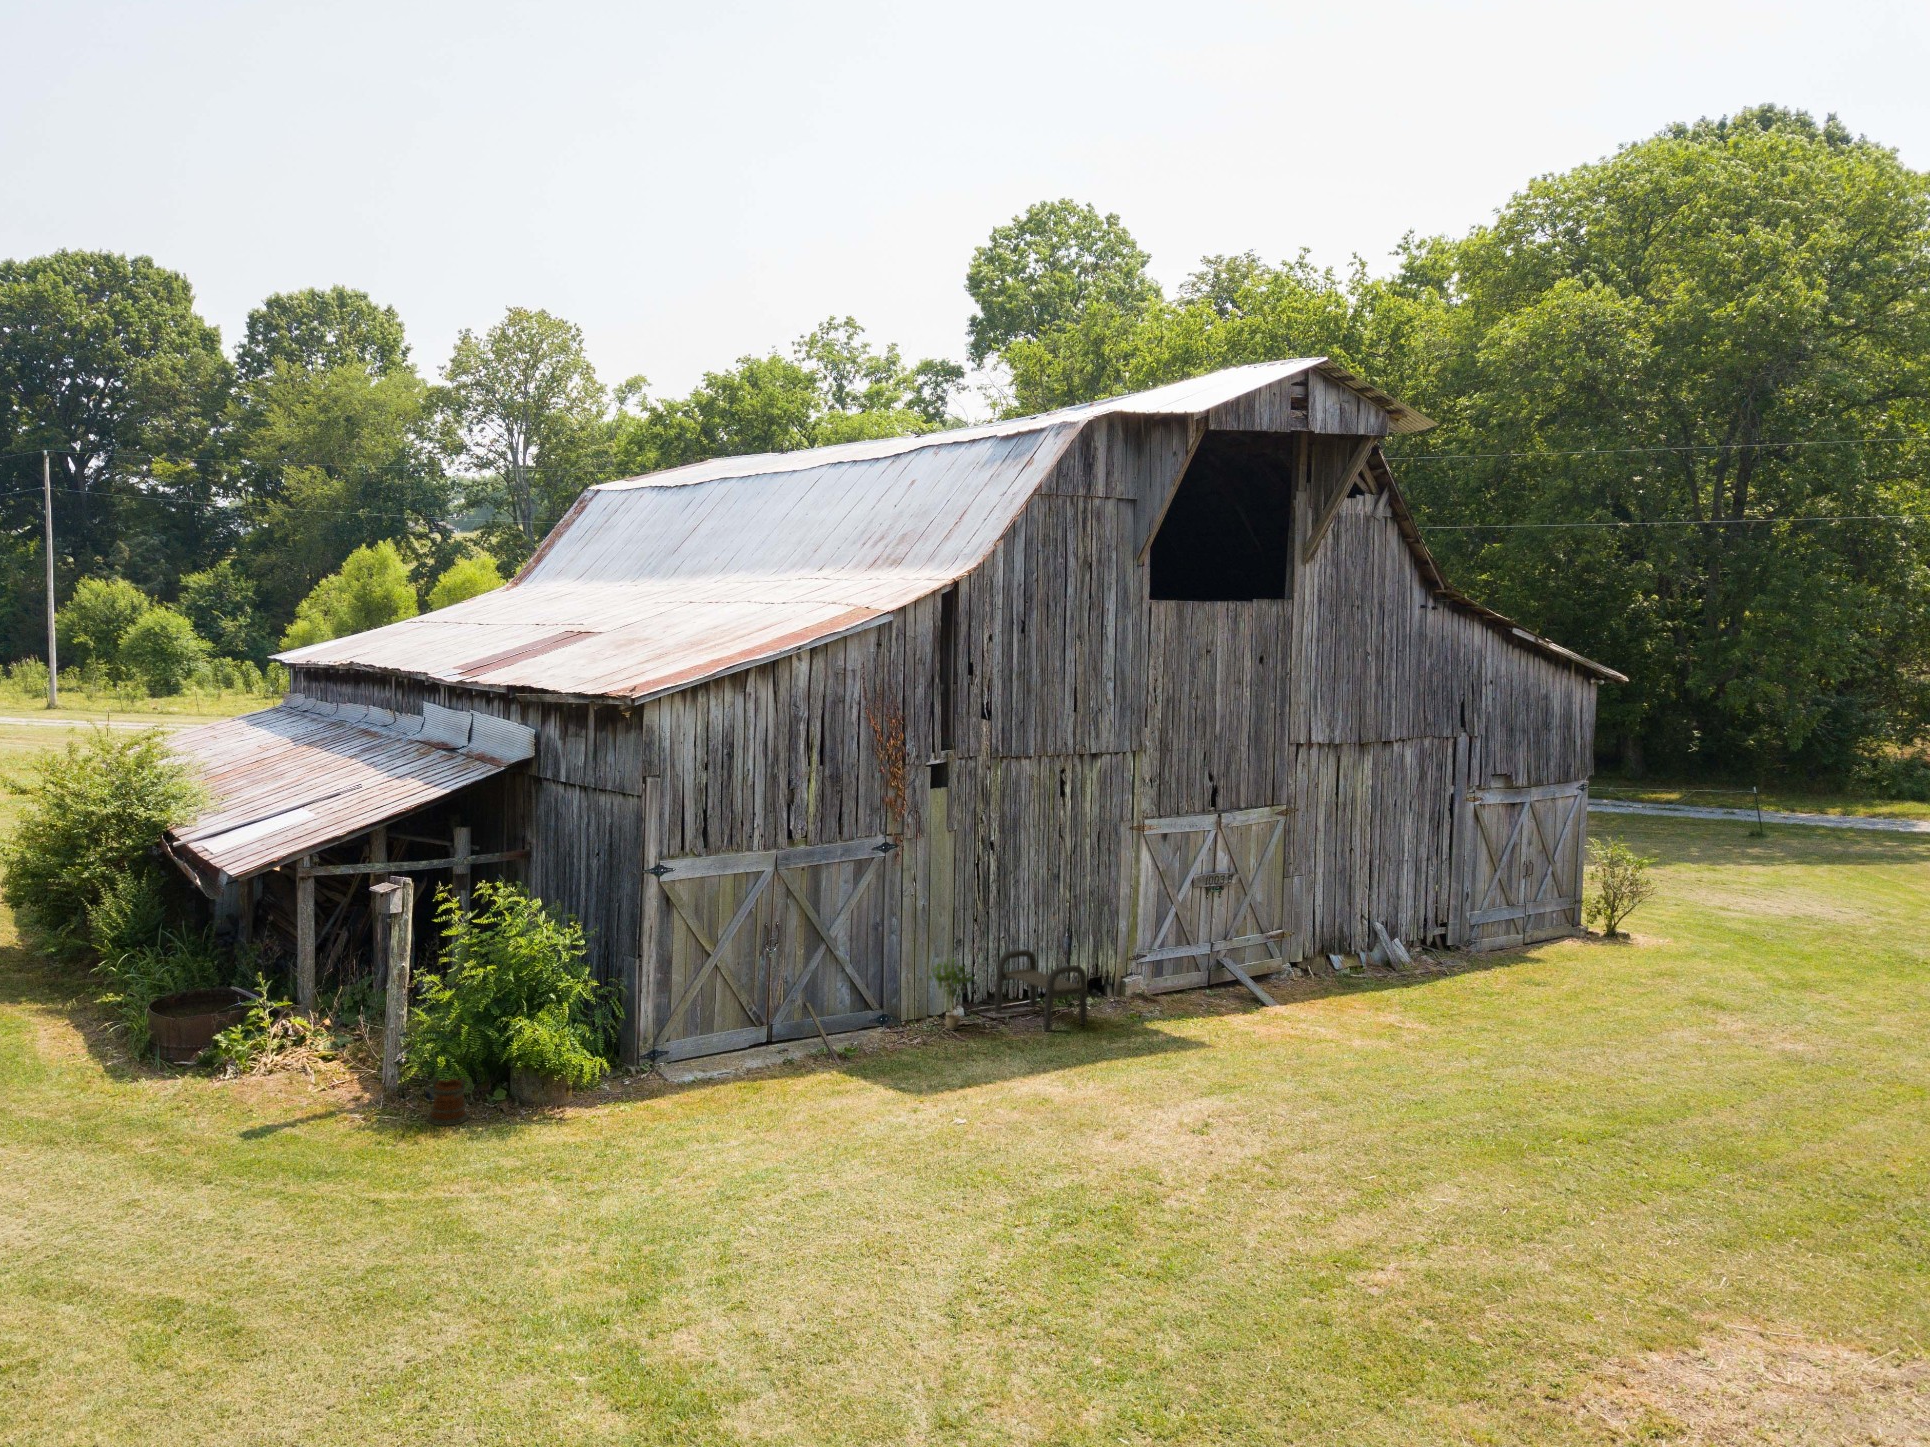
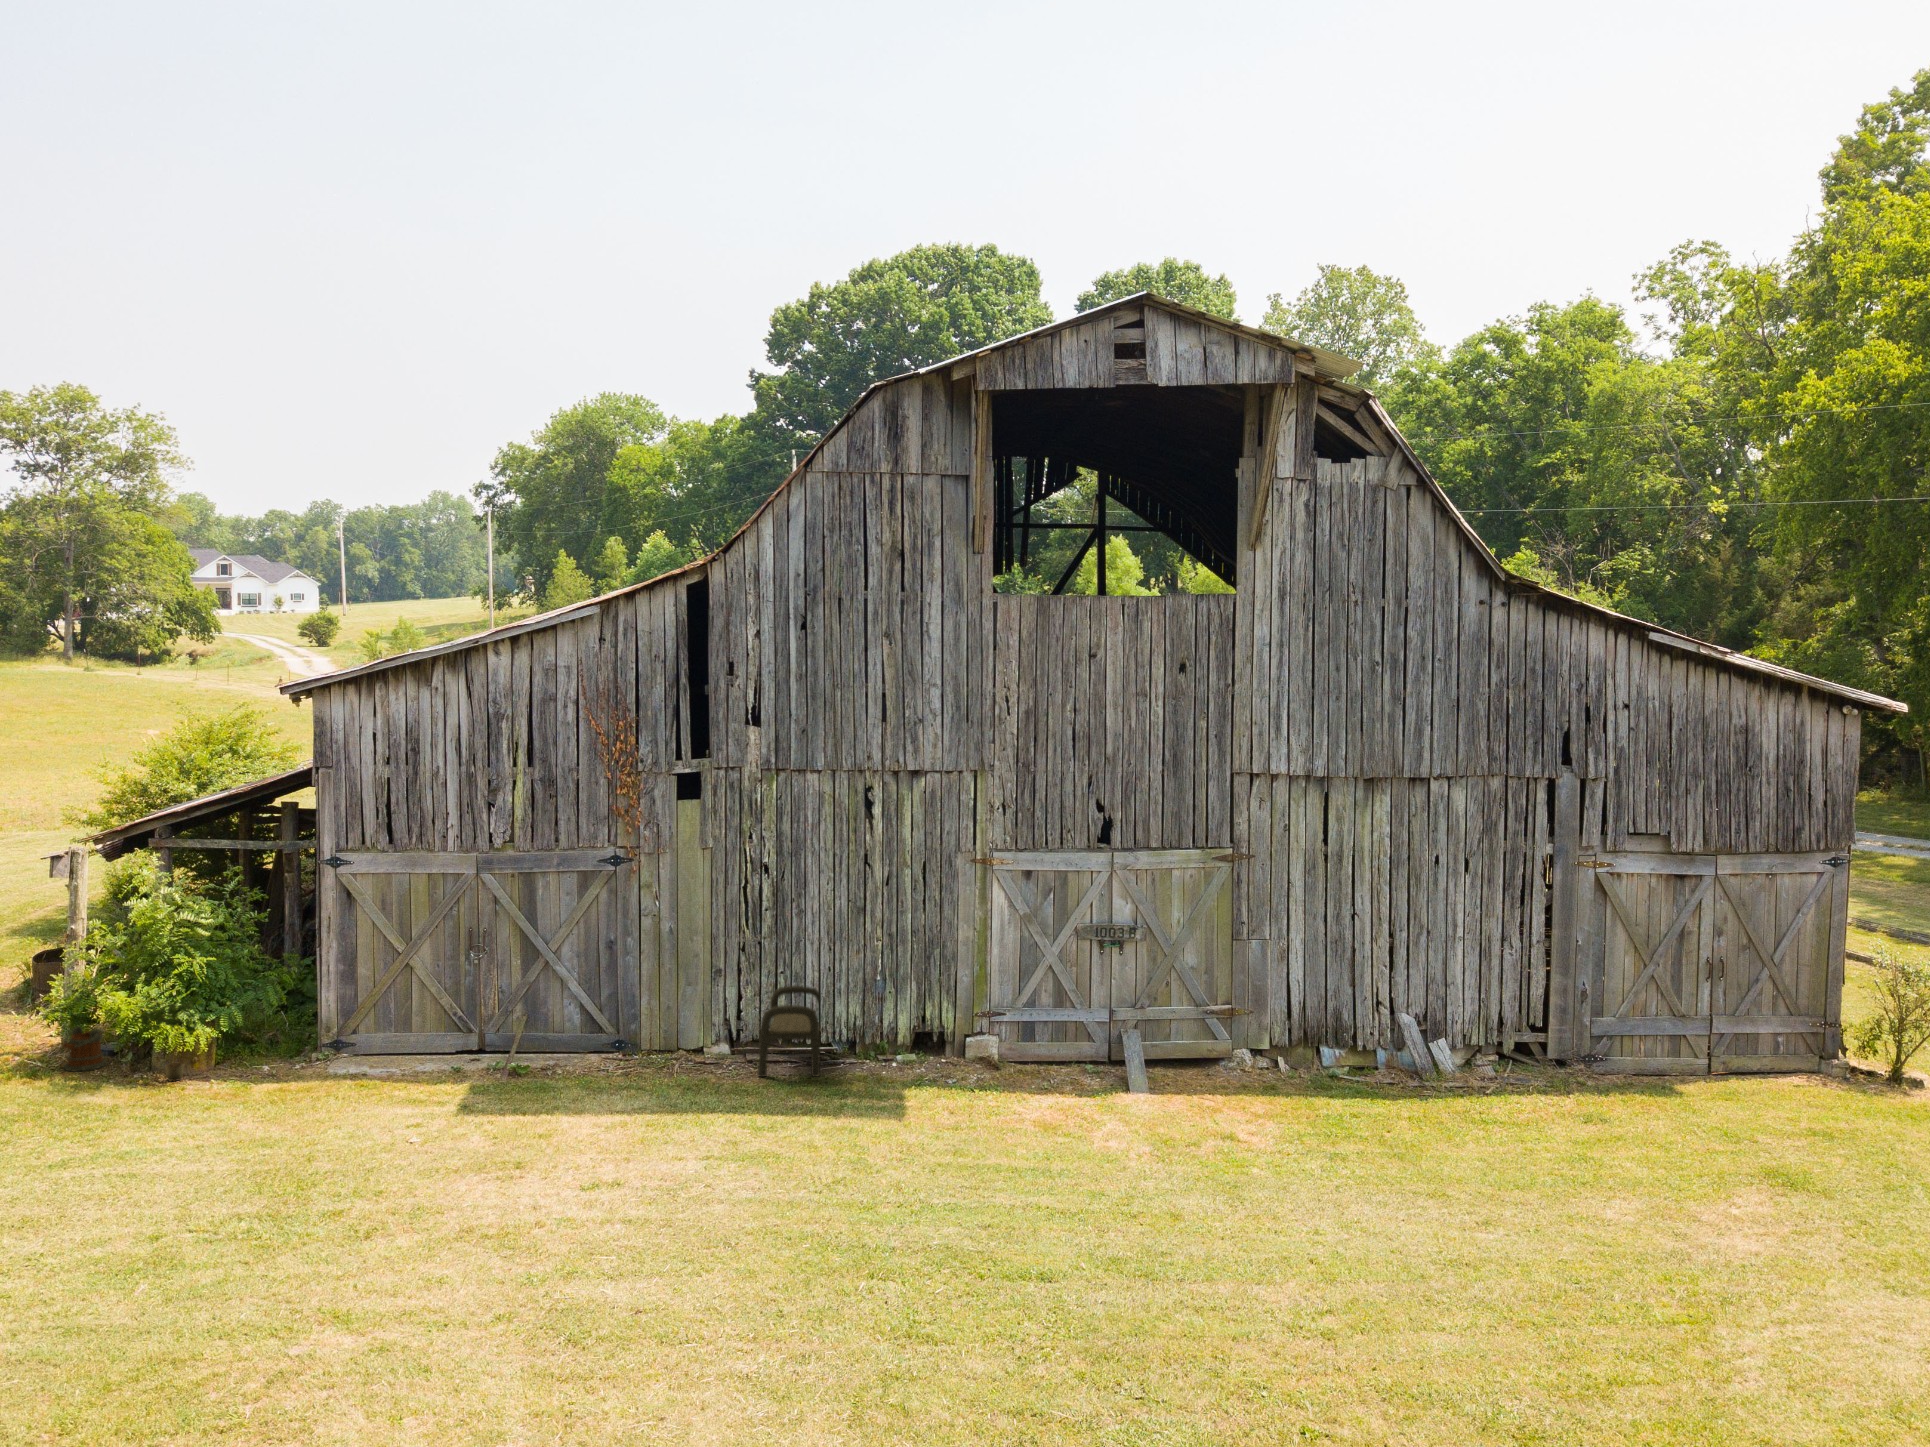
potted plant: present [928,959,973,1030] -> present [135,997,206,1082]

